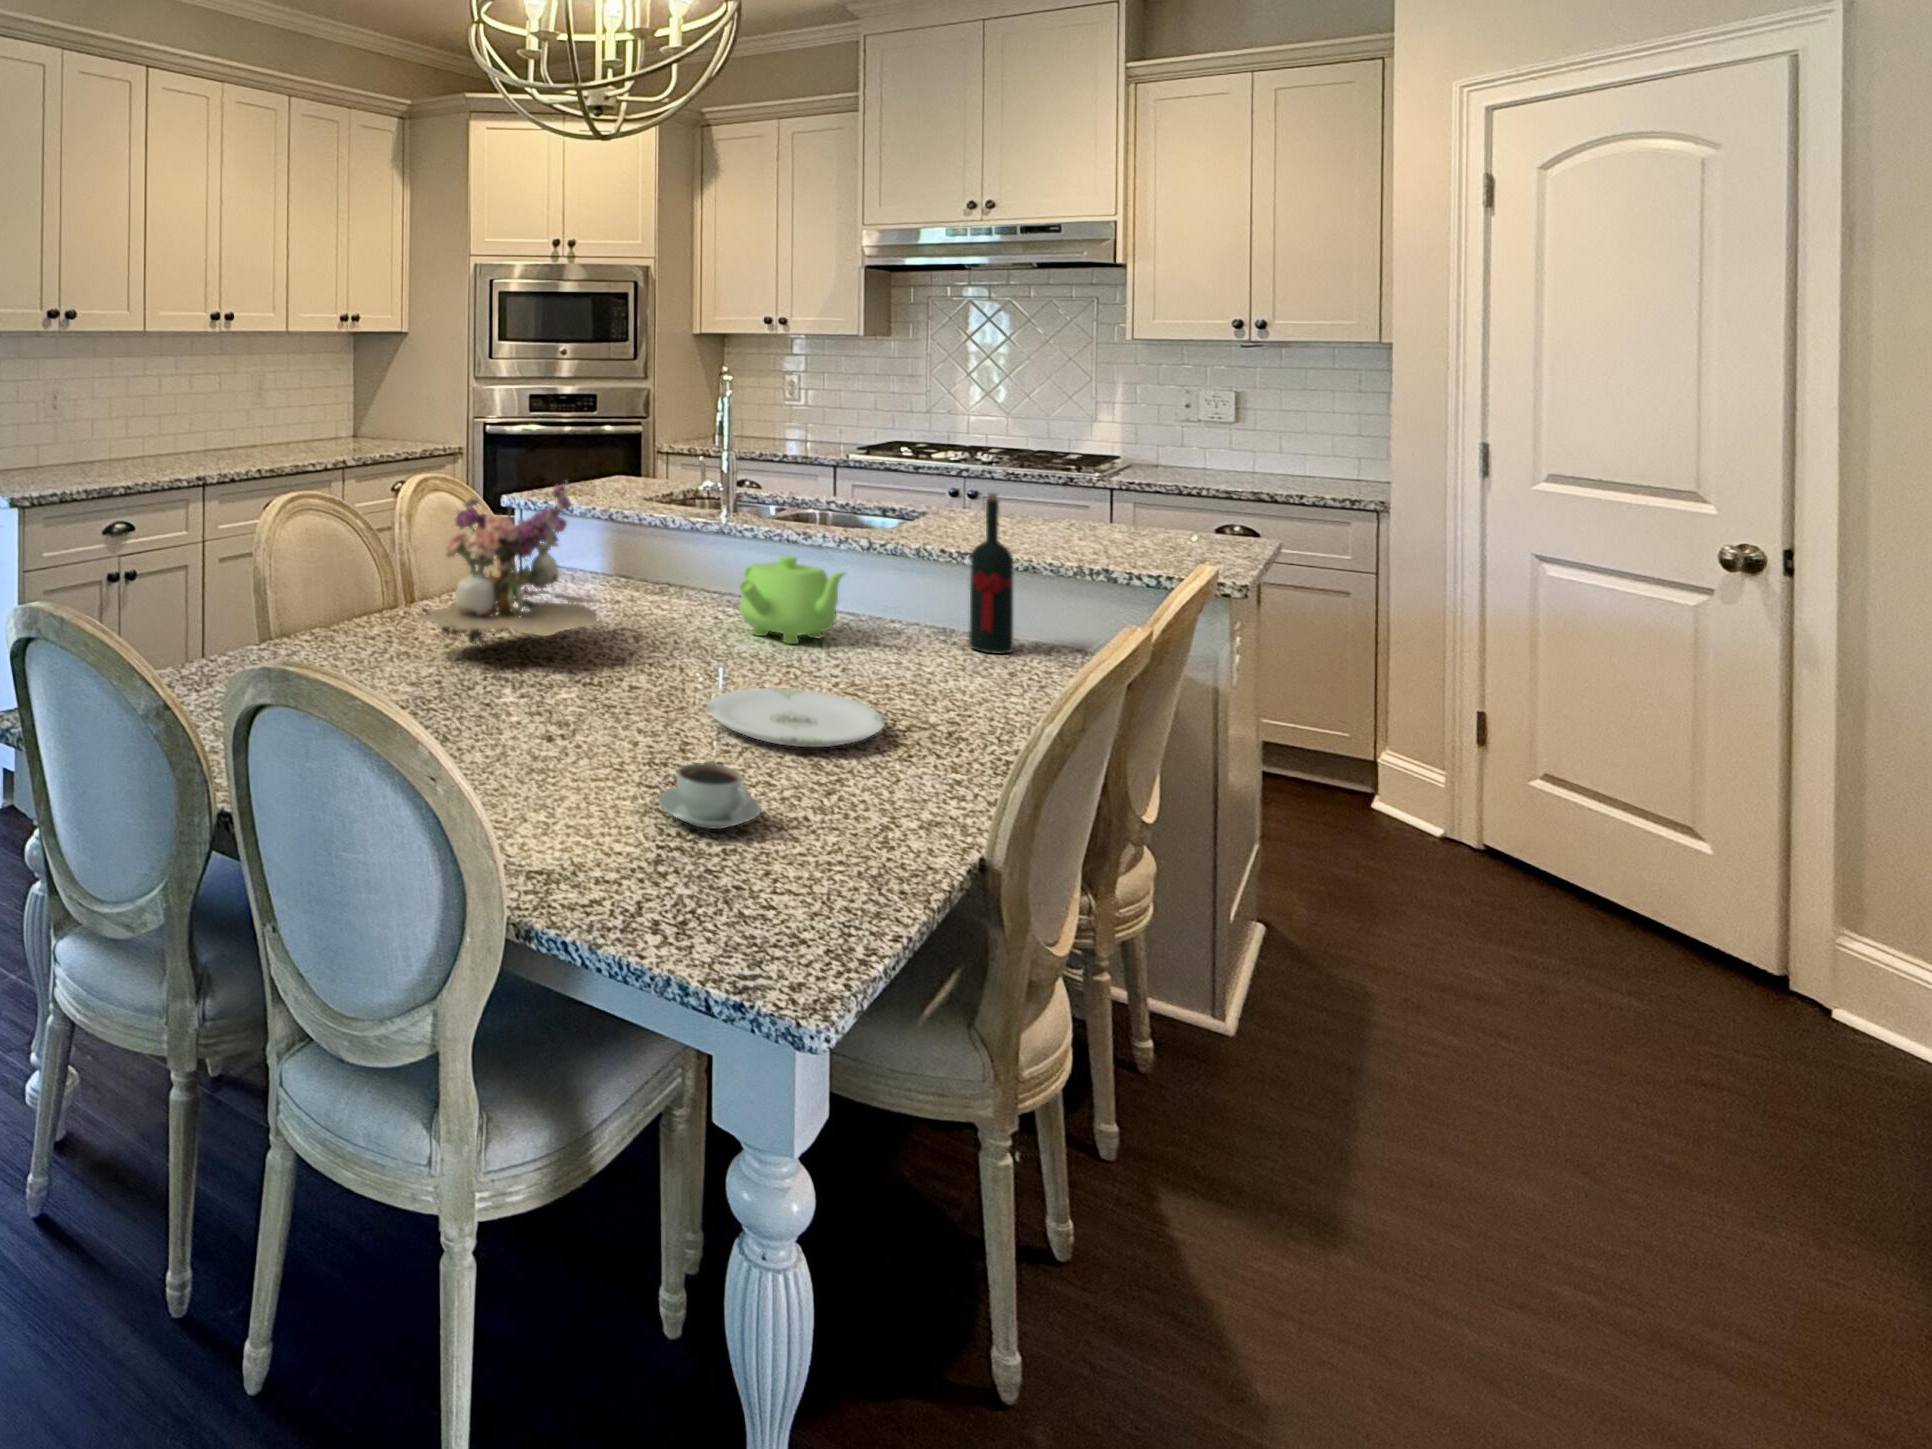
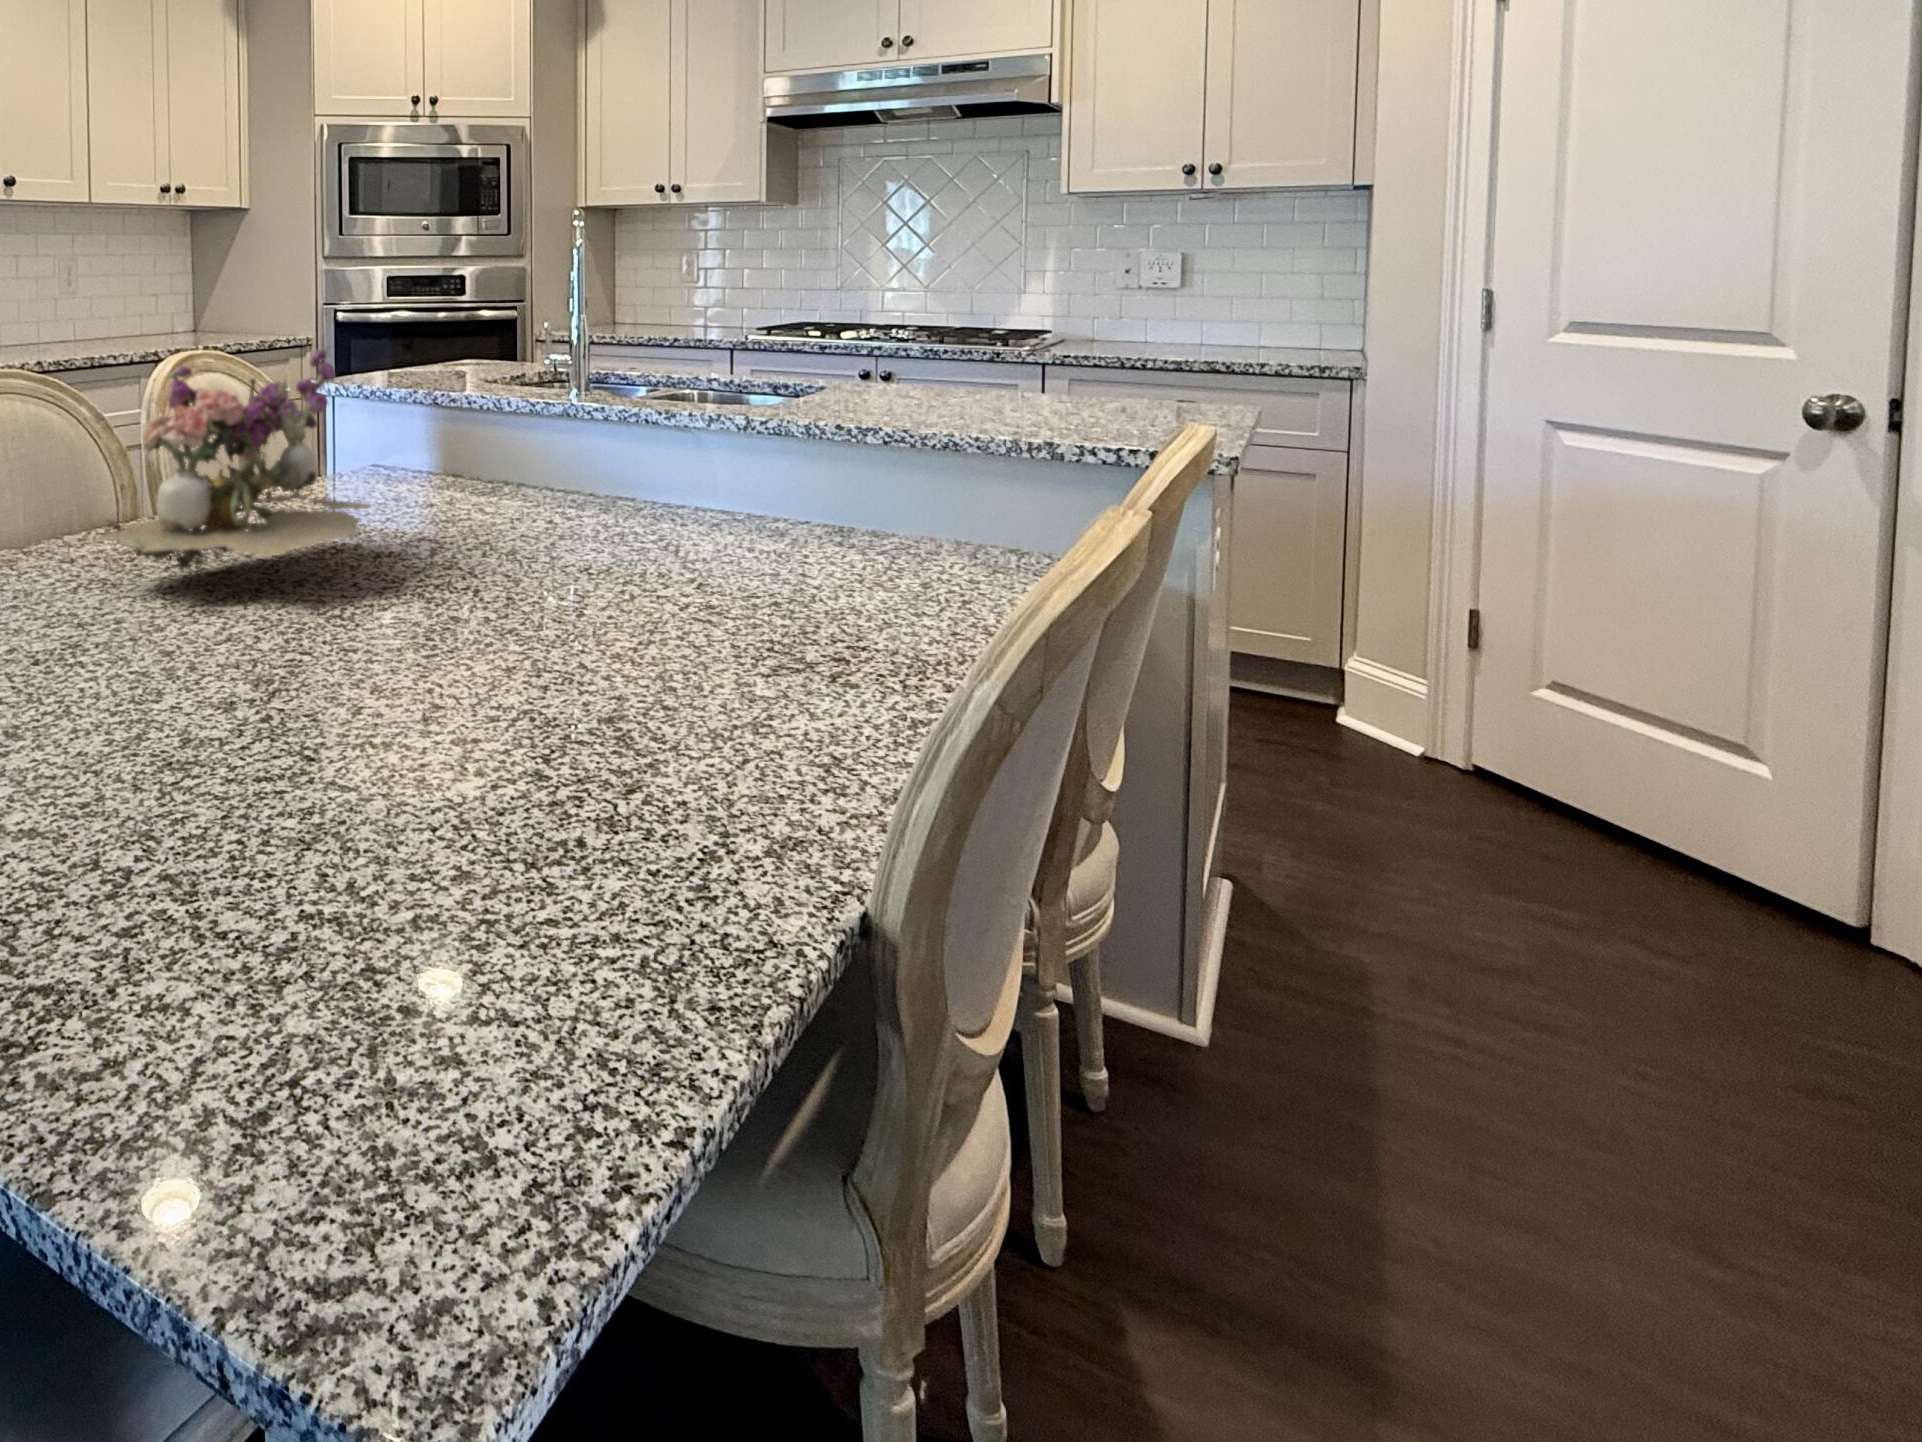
wine bottle: present [969,493,1013,654] -> none [871,344,930,562]
teapot: present [739,556,845,644] -> none [561,438,707,557]
plate: present [706,688,885,747] -> none [475,622,736,713]
coffee cup: present [658,763,761,829] -> none [330,759,501,876]

